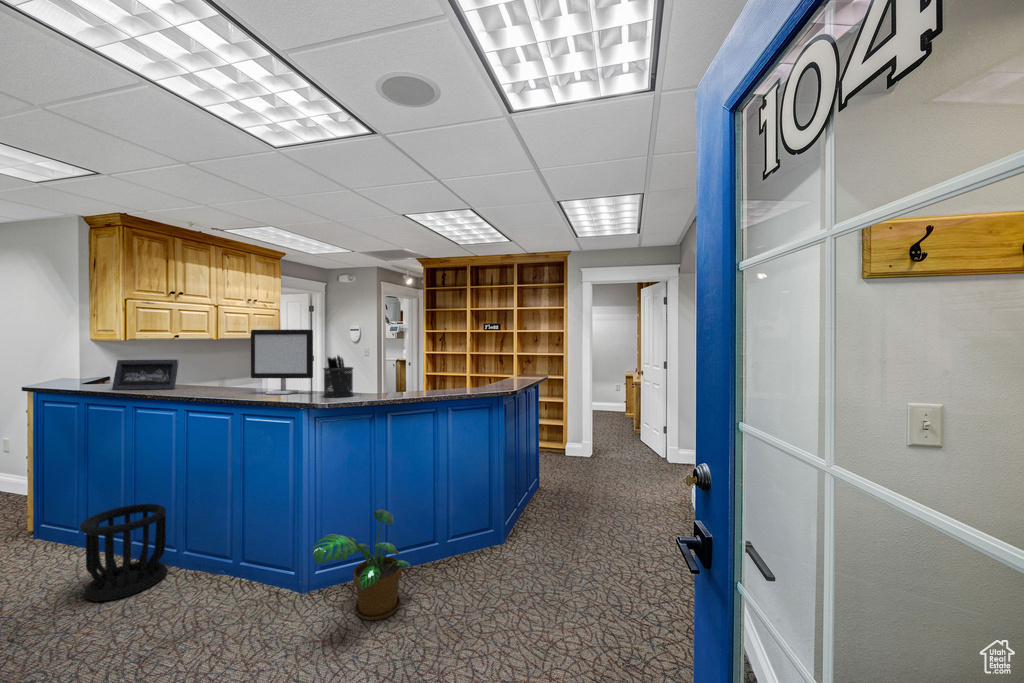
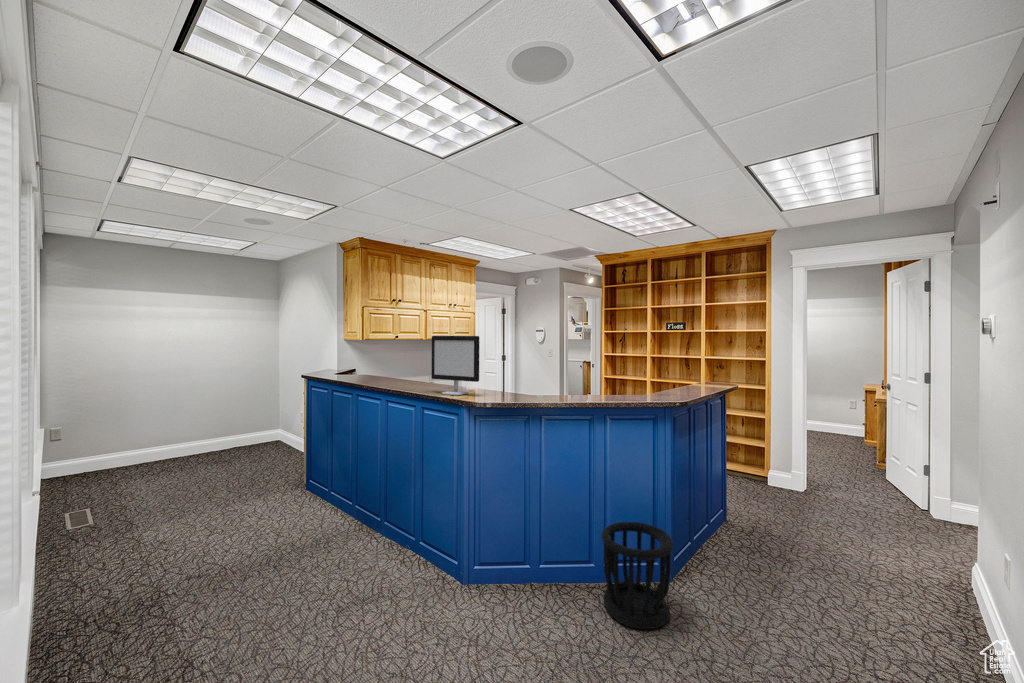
pen holder: present [323,356,353,397] -> none [485,361,512,403]
picture frame: present [112,360,179,390] -> none [345,358,387,383]
wastebasket: present [80,504,167,601] -> present [601,522,673,629]
potted plant: present [312,510,411,620] -> none [460,519,558,635]

